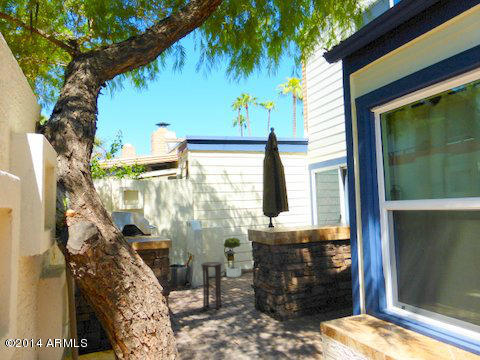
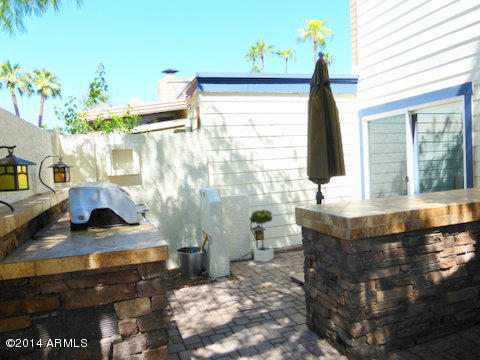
stool: present [201,262,222,309] -> none [223,255,255,328]

